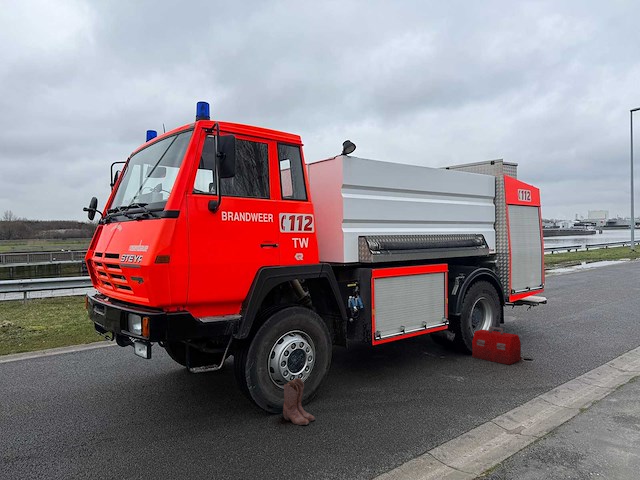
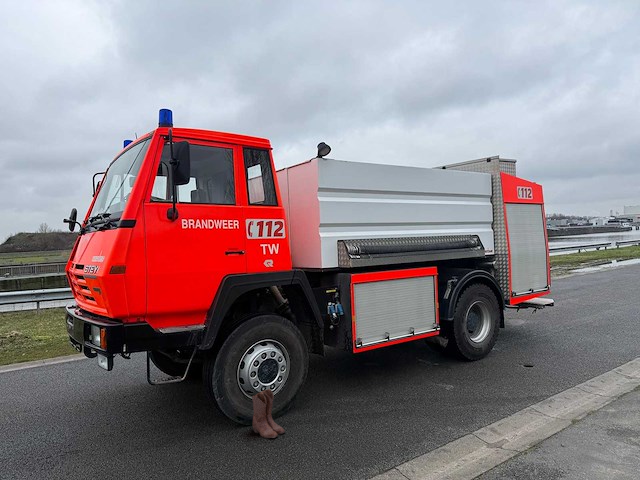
toolbox: present [472,326,521,365] -> none [468,331,520,372]

